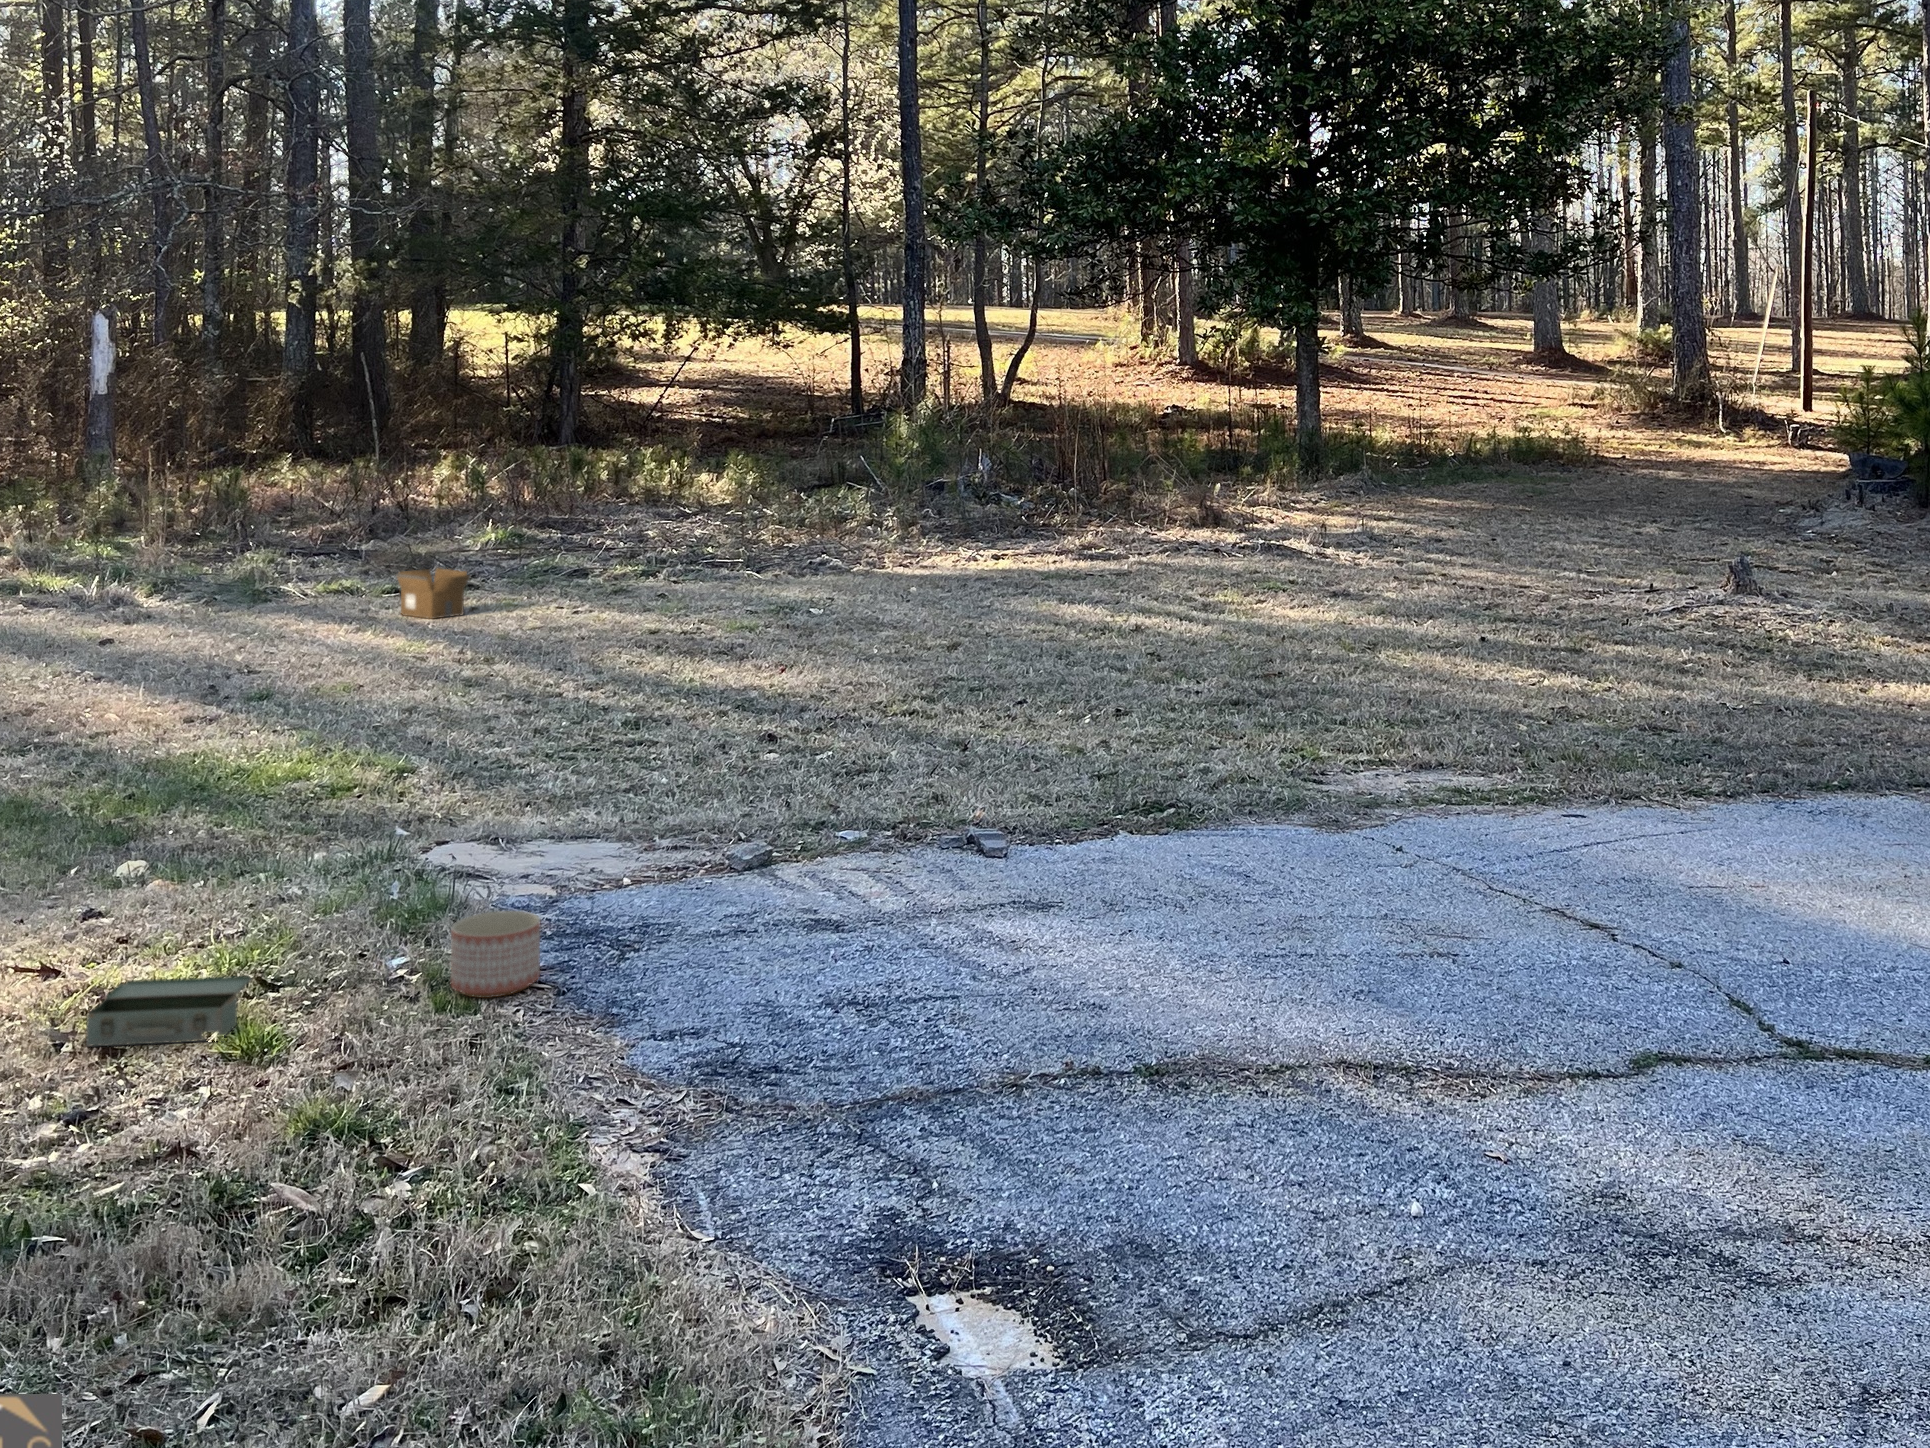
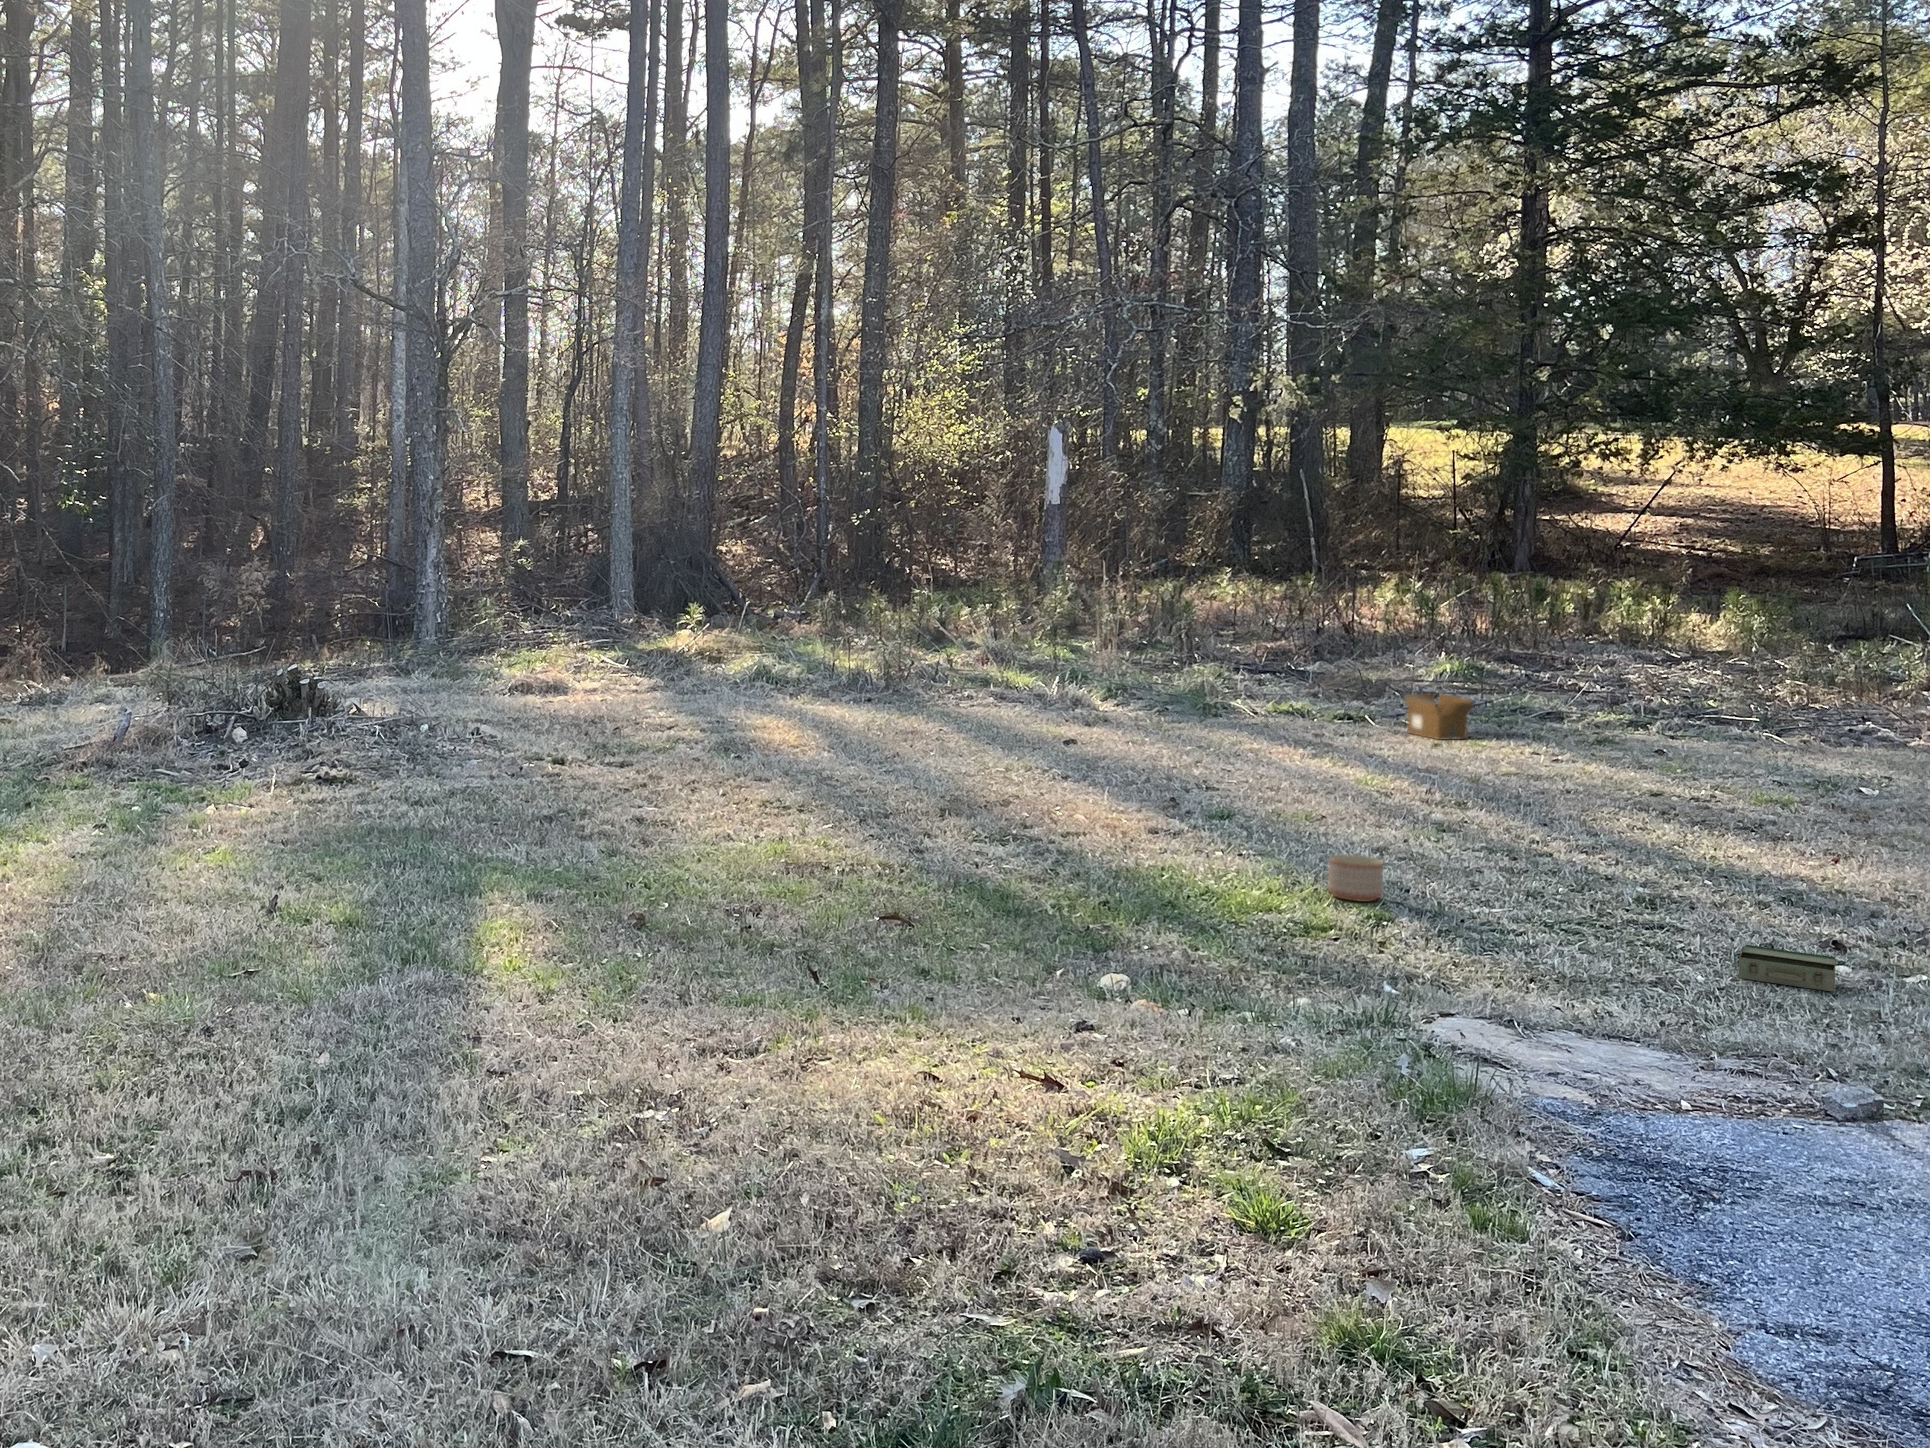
planter: present [451,911,540,998] -> present [1328,854,1383,902]
toolbox: present [86,976,251,1047] -> present [1739,945,1837,992]

